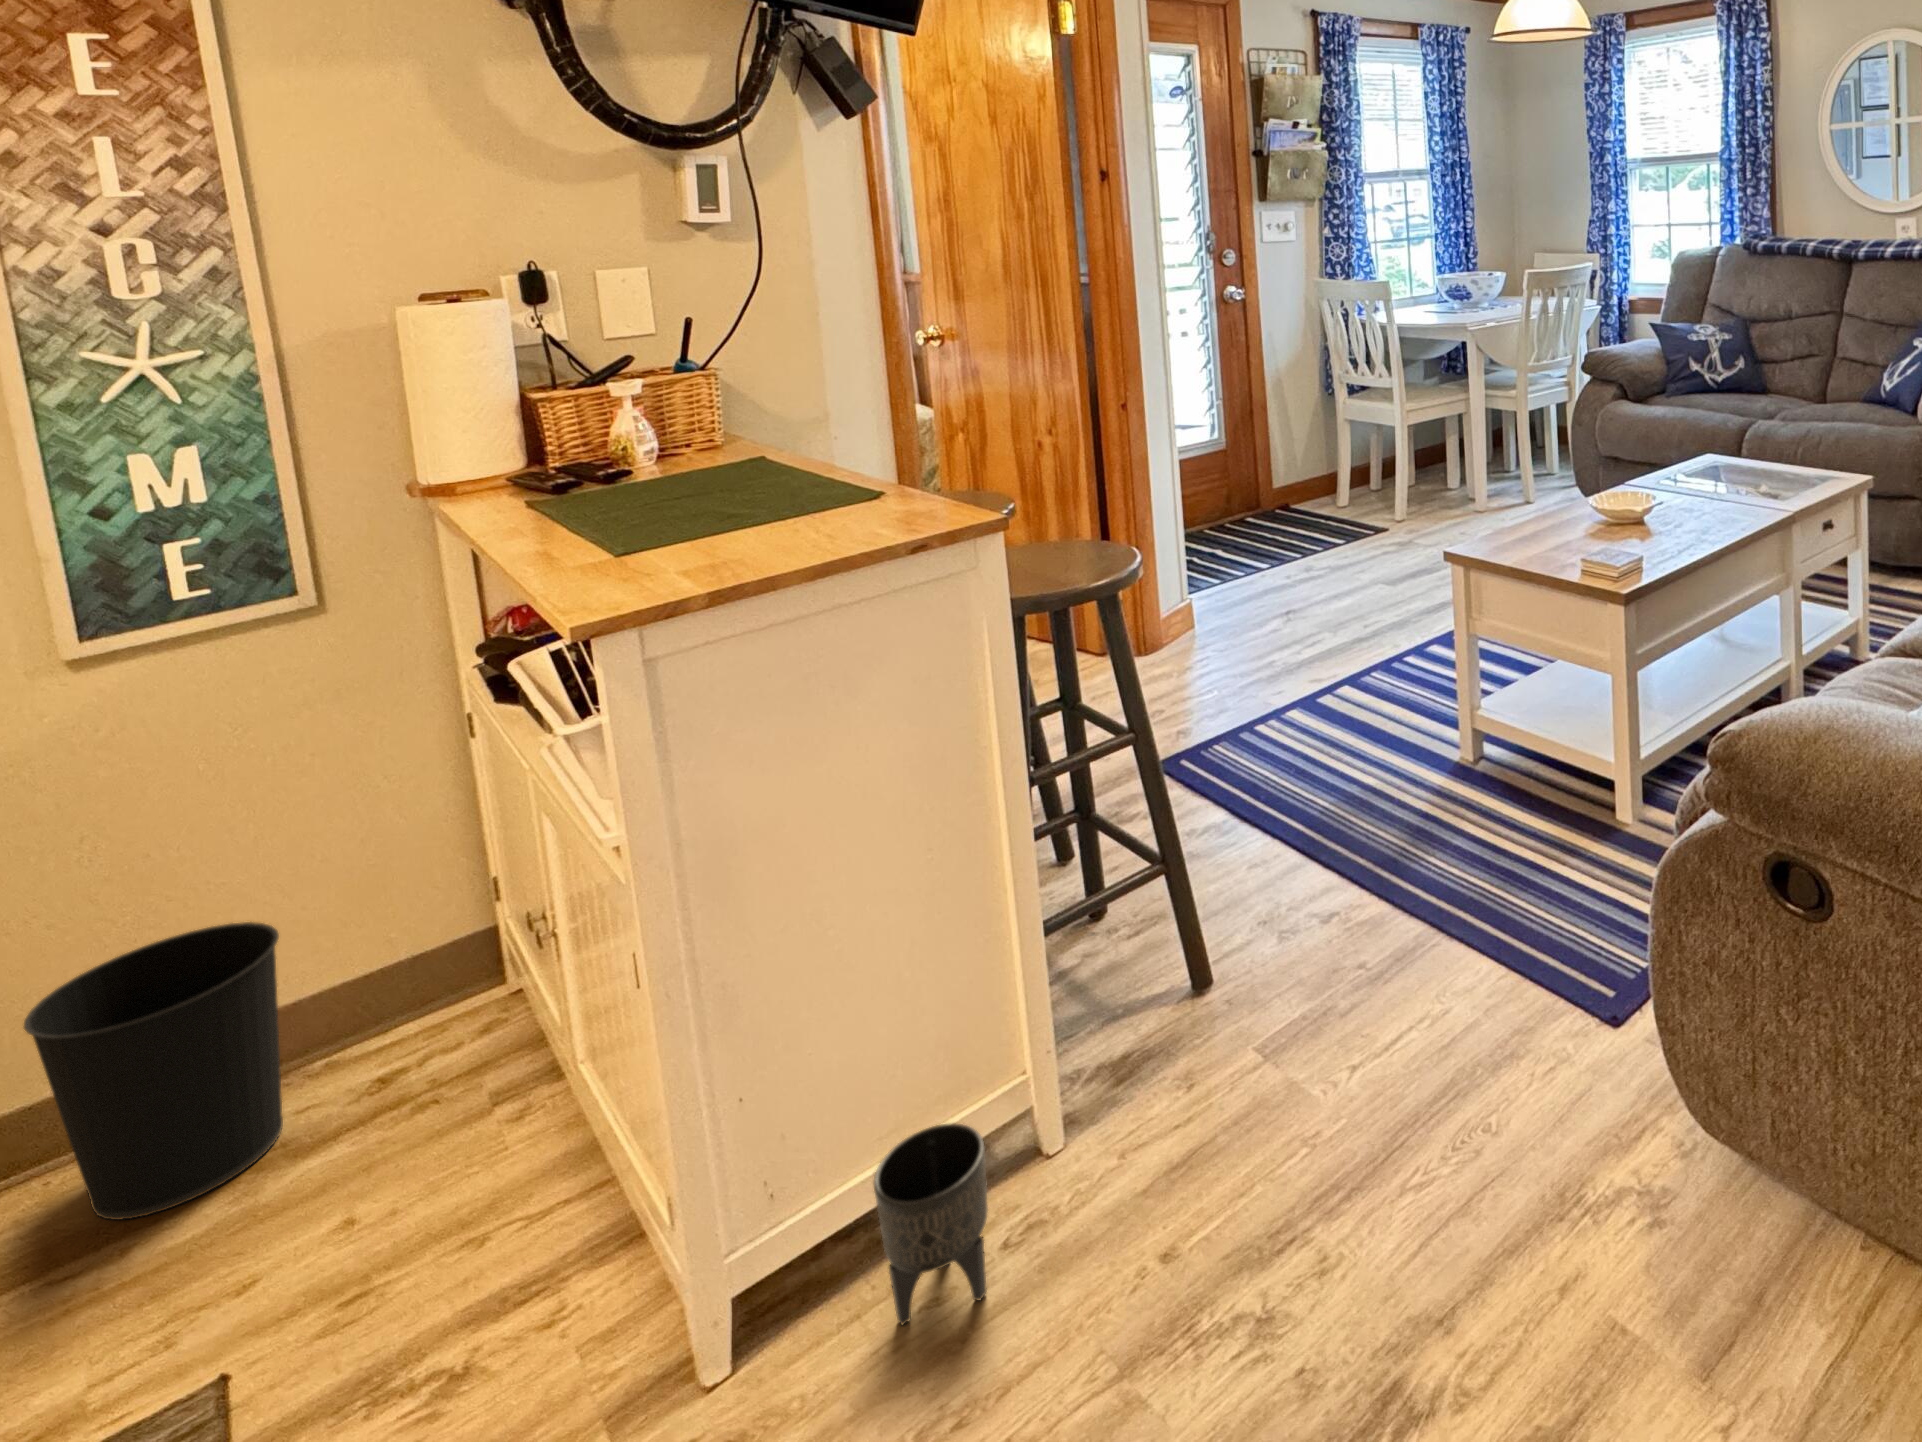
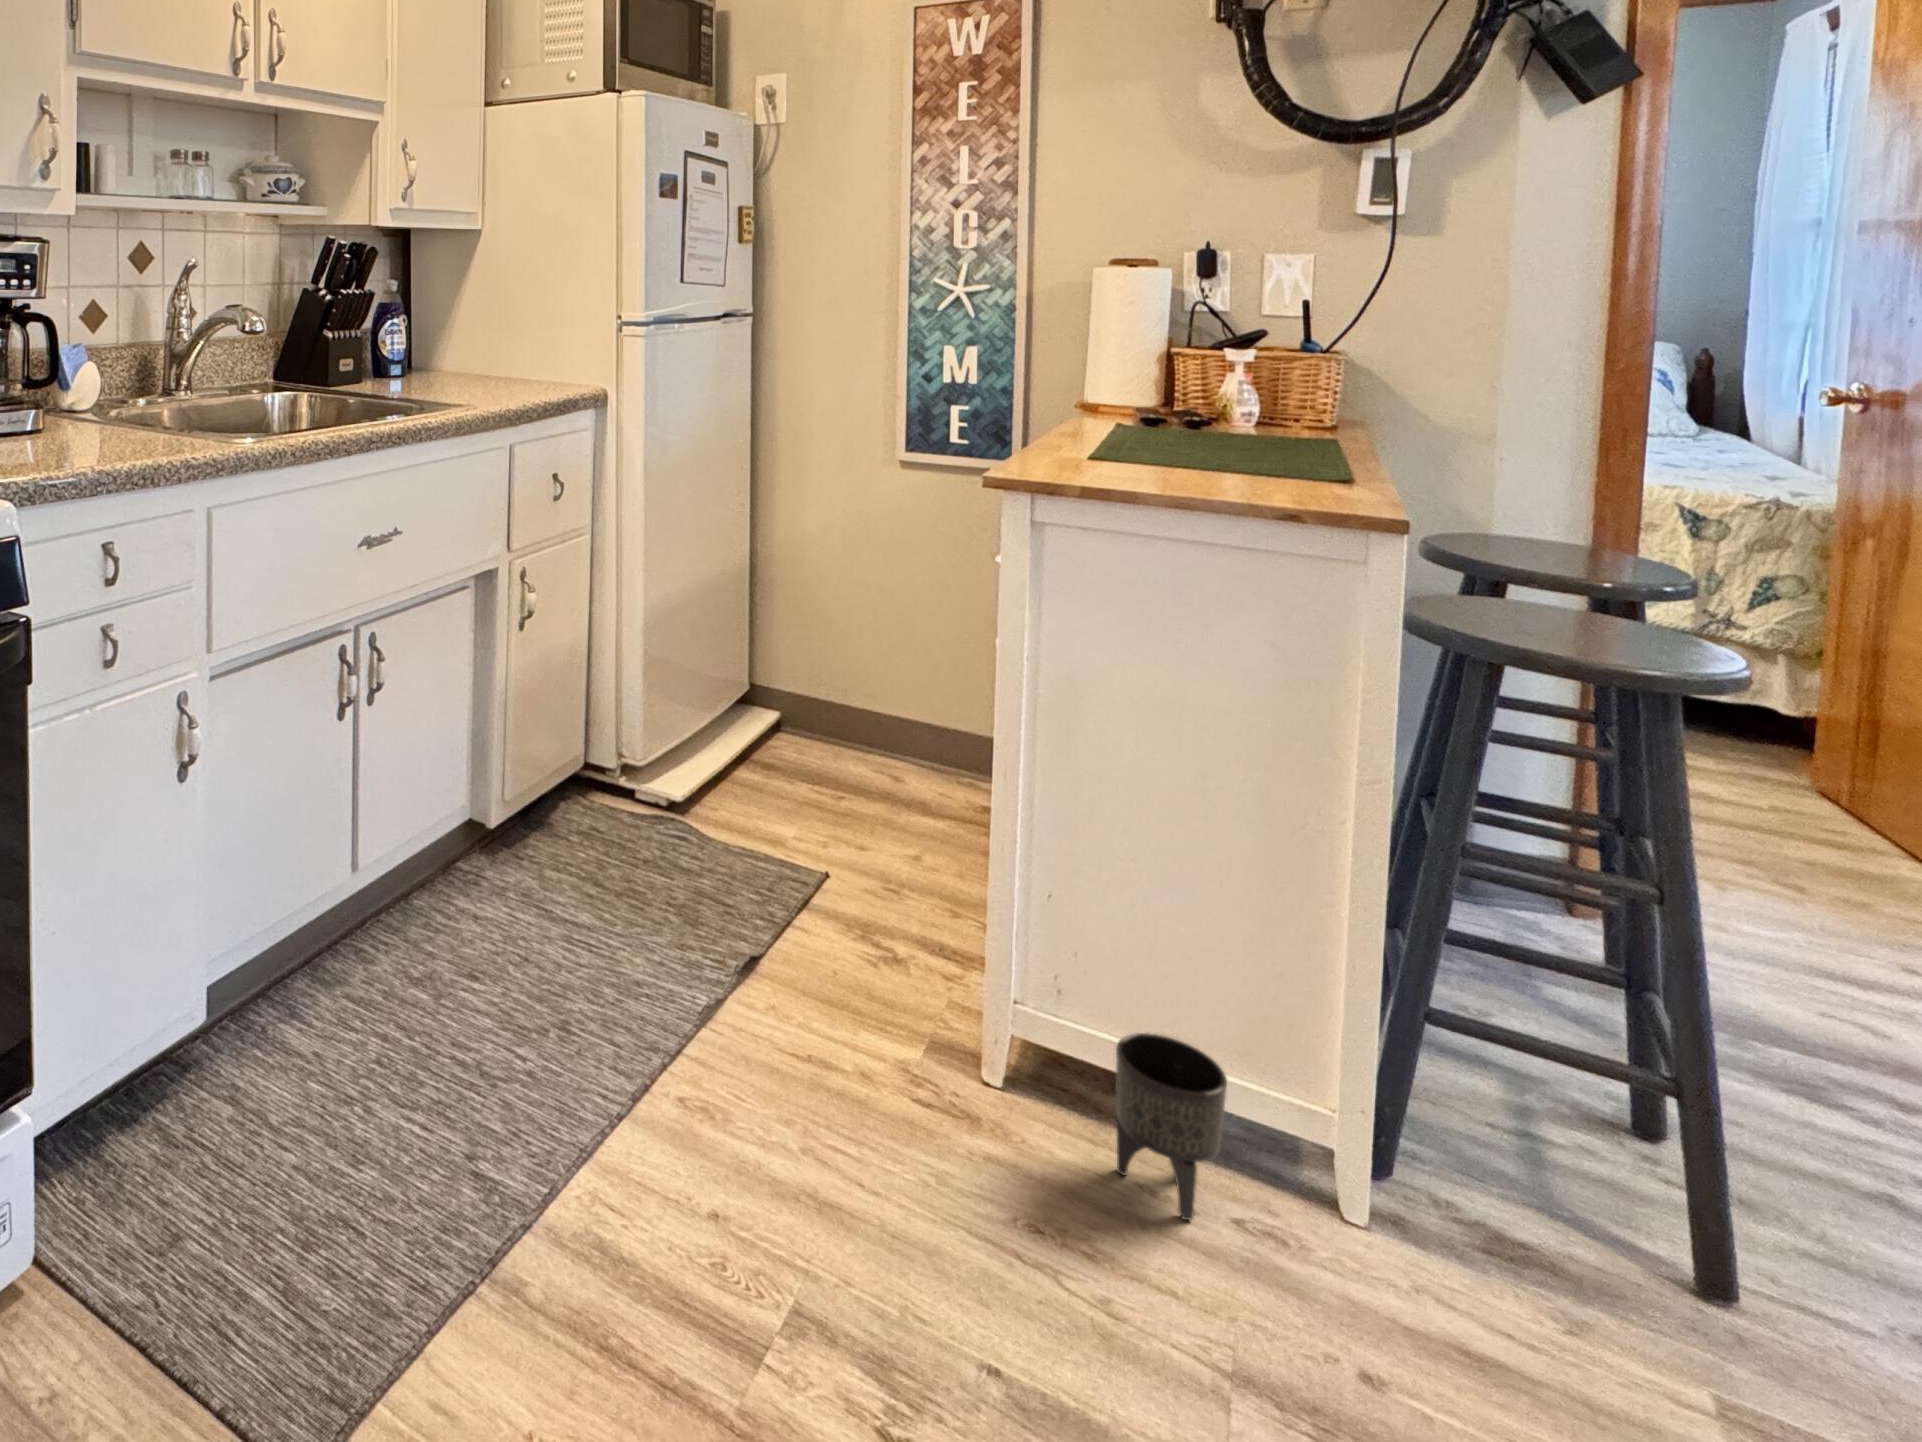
wastebasket: present [24,922,283,1220] -> none [835,644,952,804]

